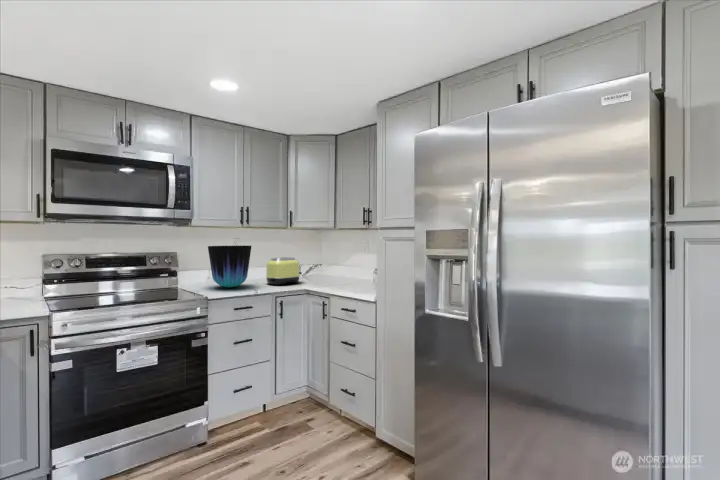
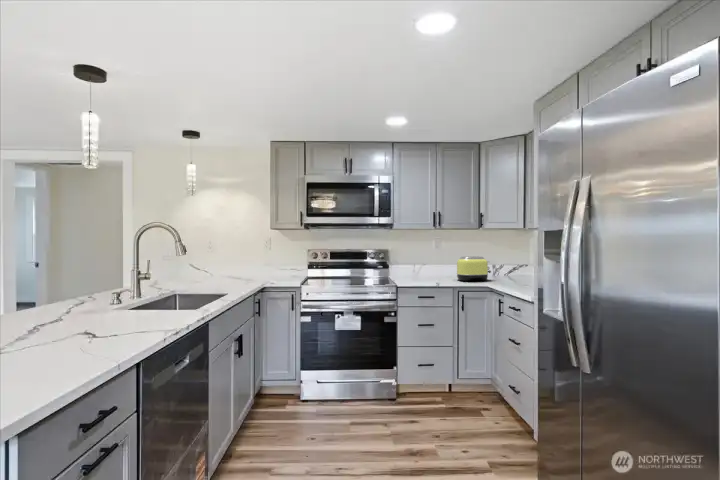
vase: present [208,246,251,288] -> none [406,245,441,280]

